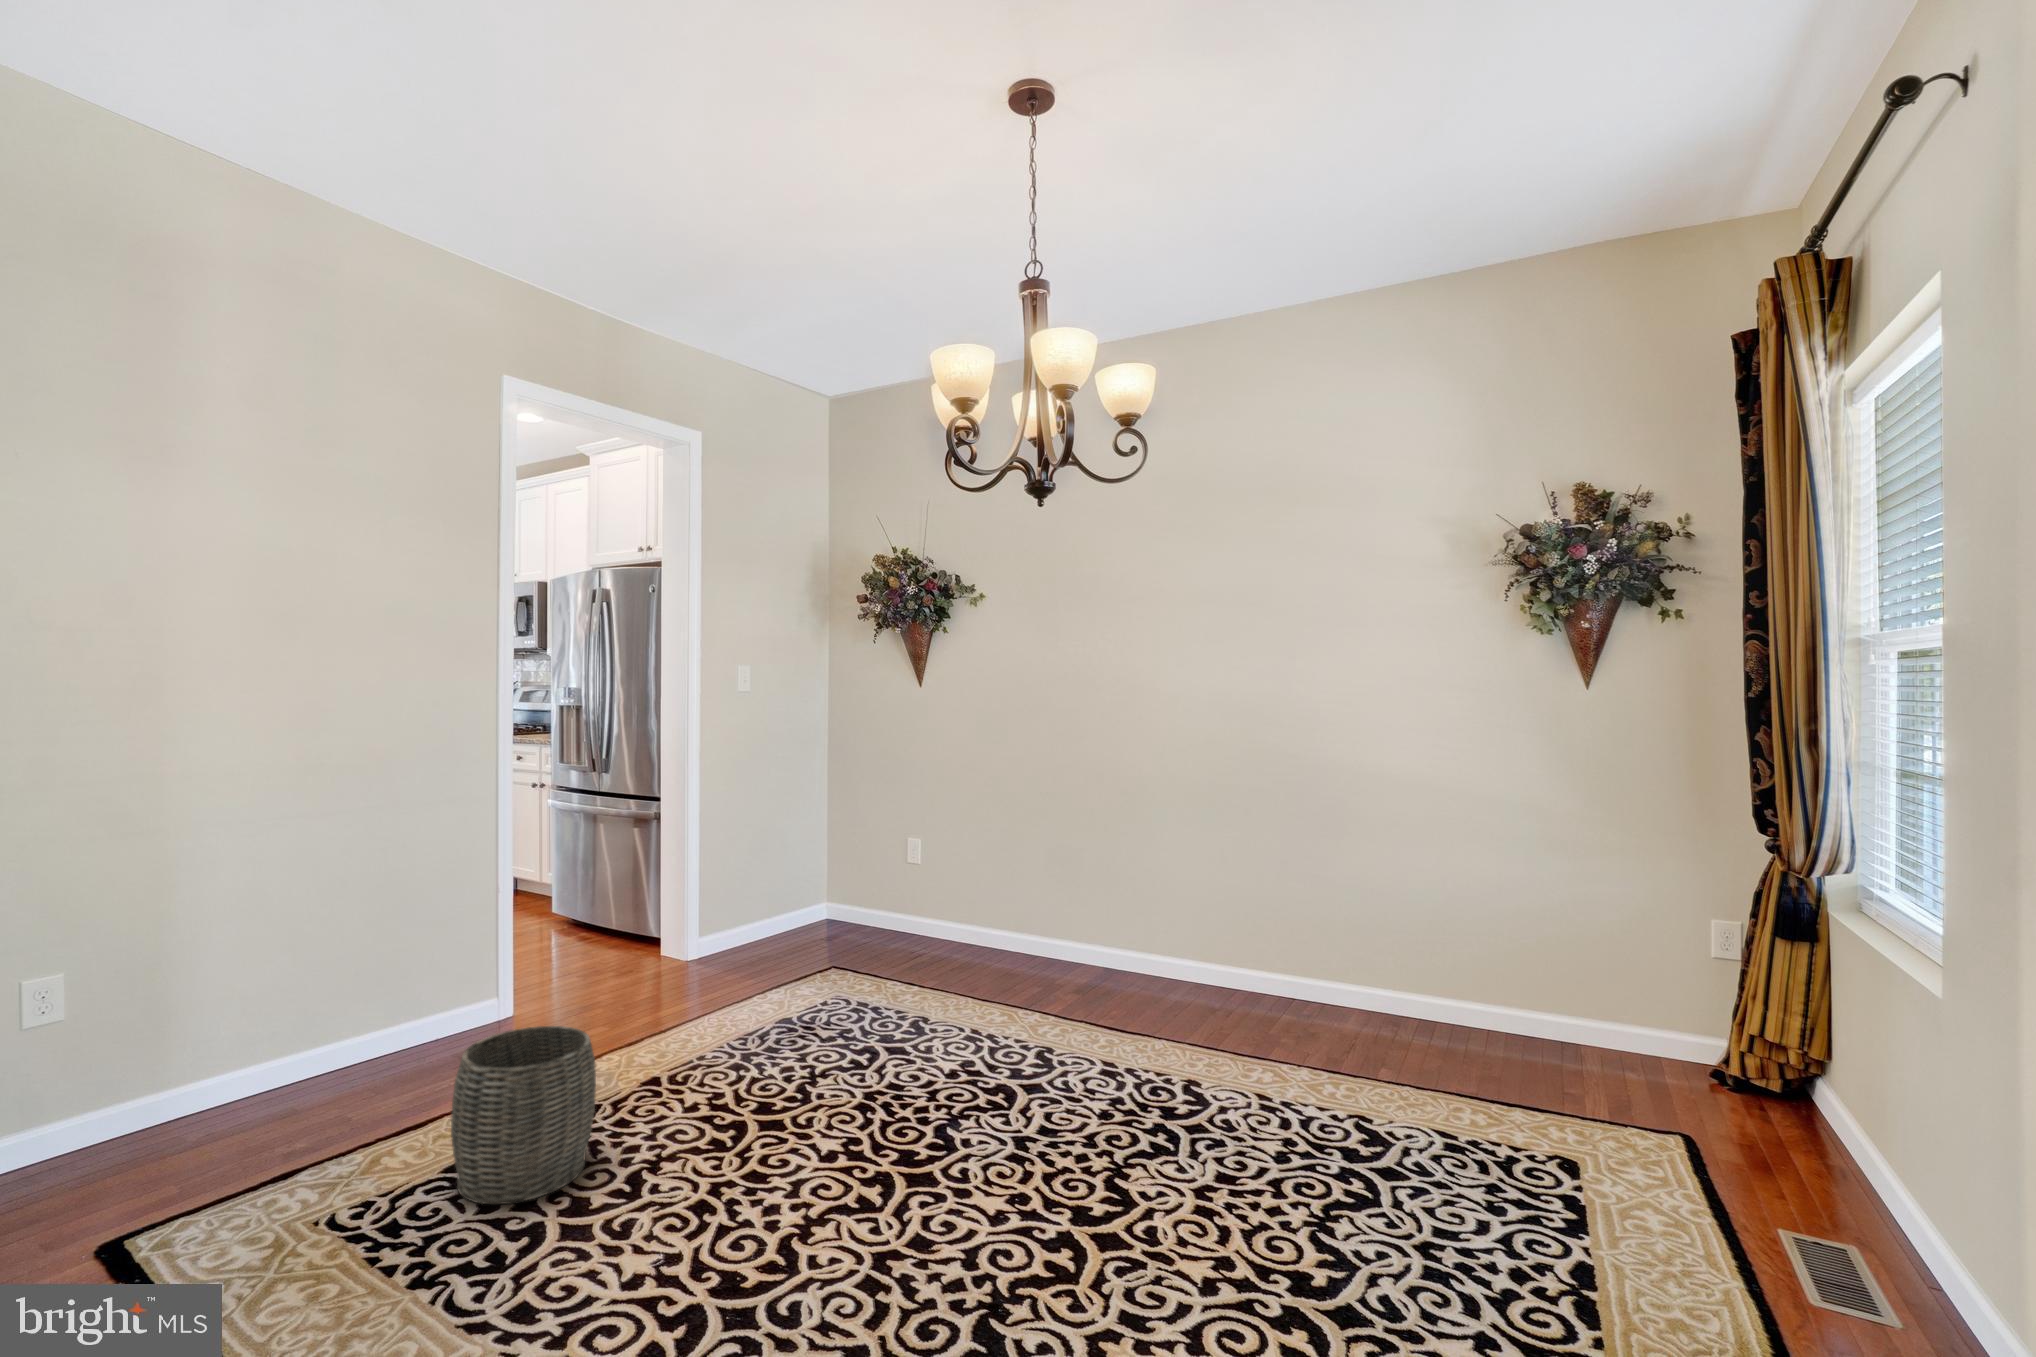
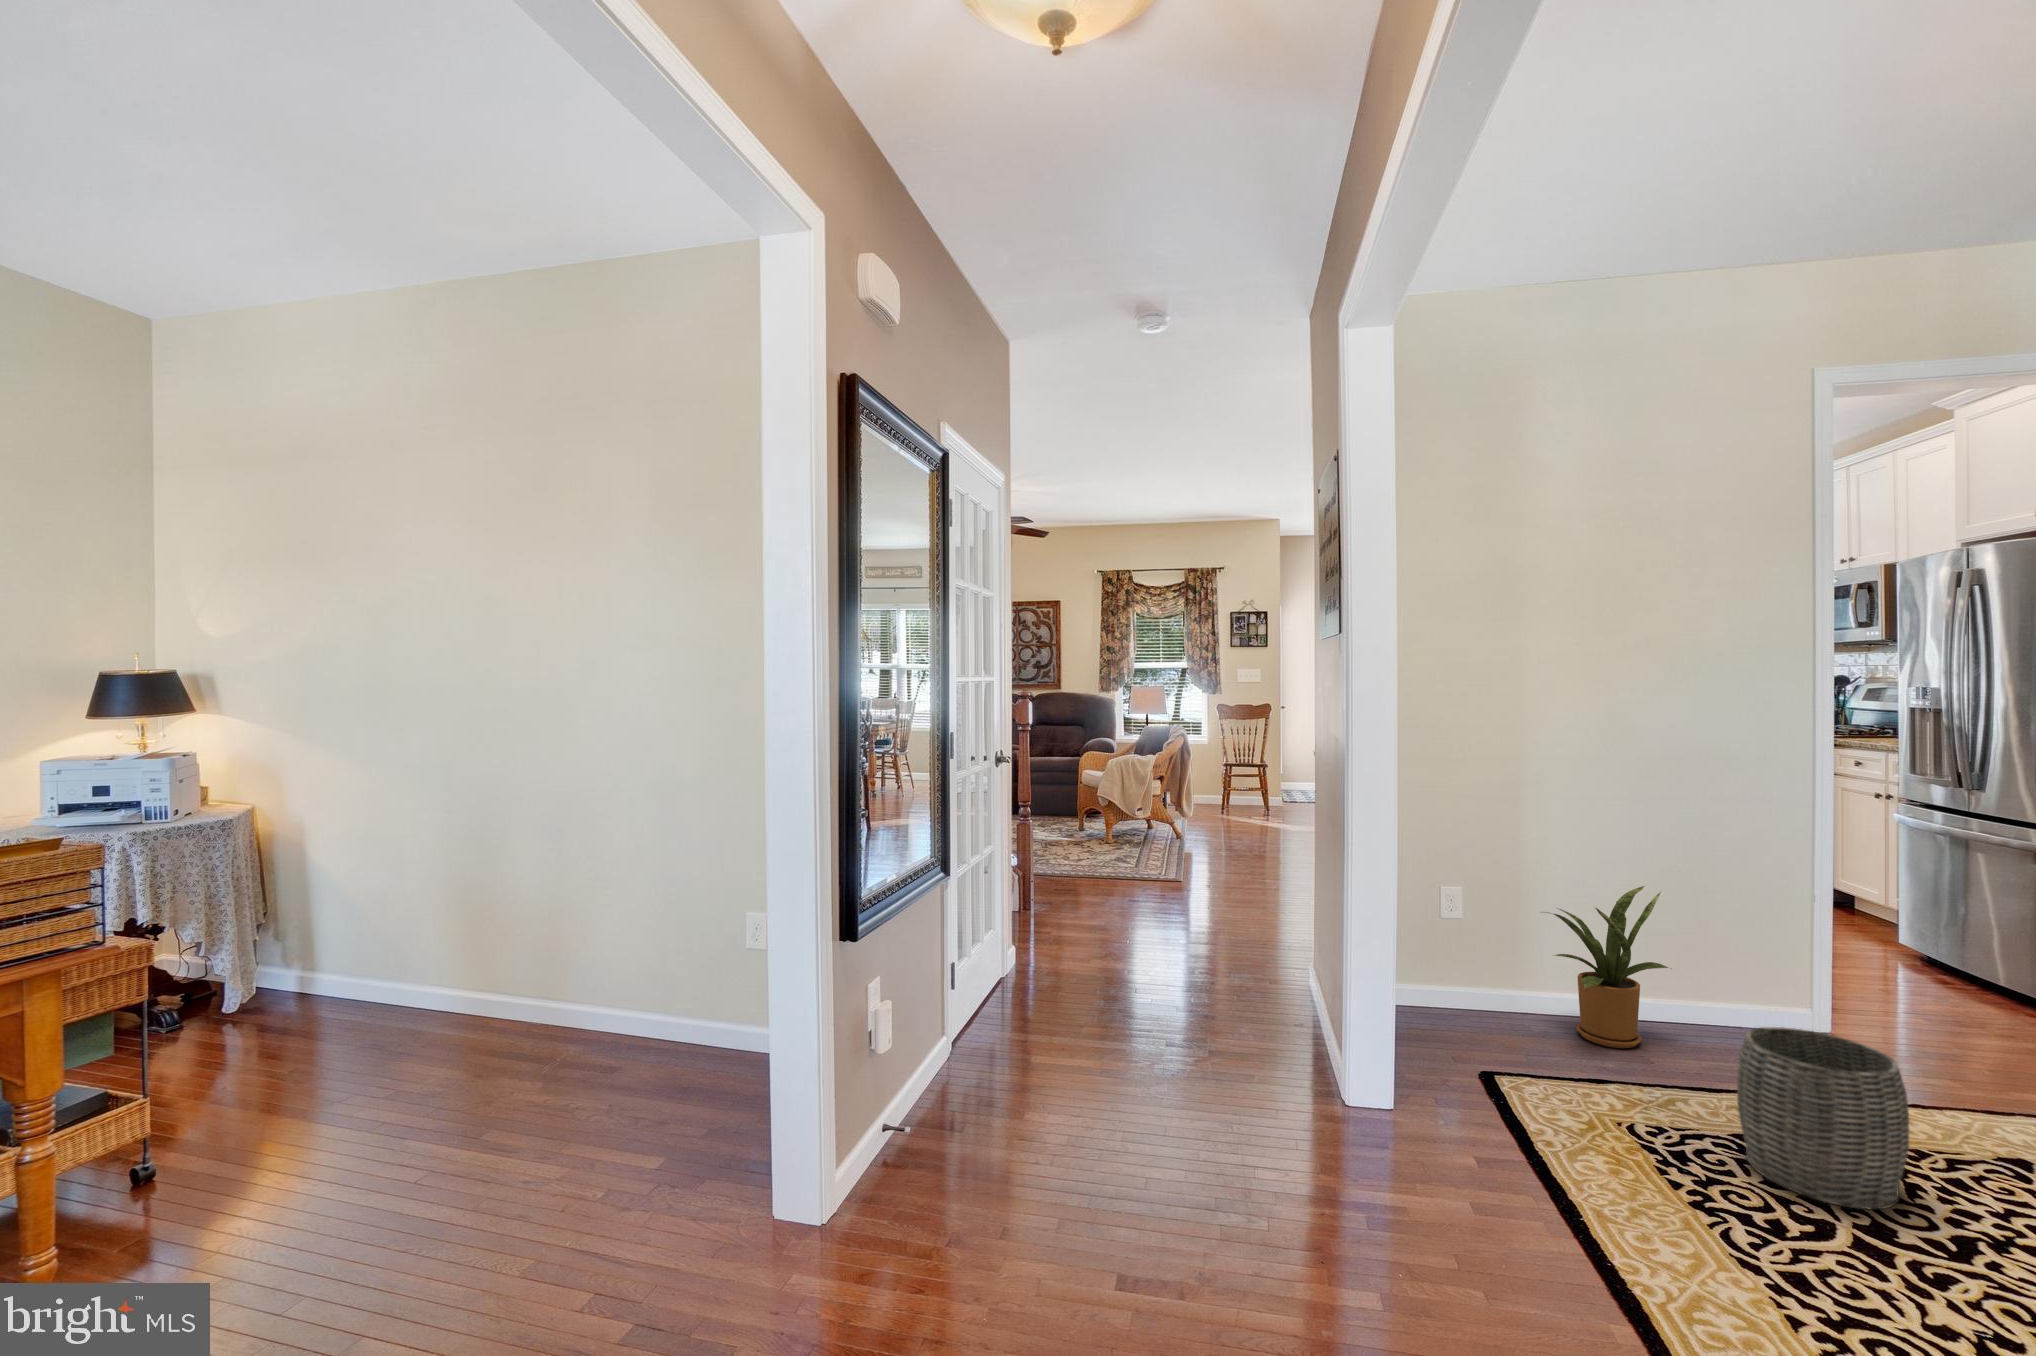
house plant: none [197,915,368,1128] -> present [1541,886,1668,1048]

